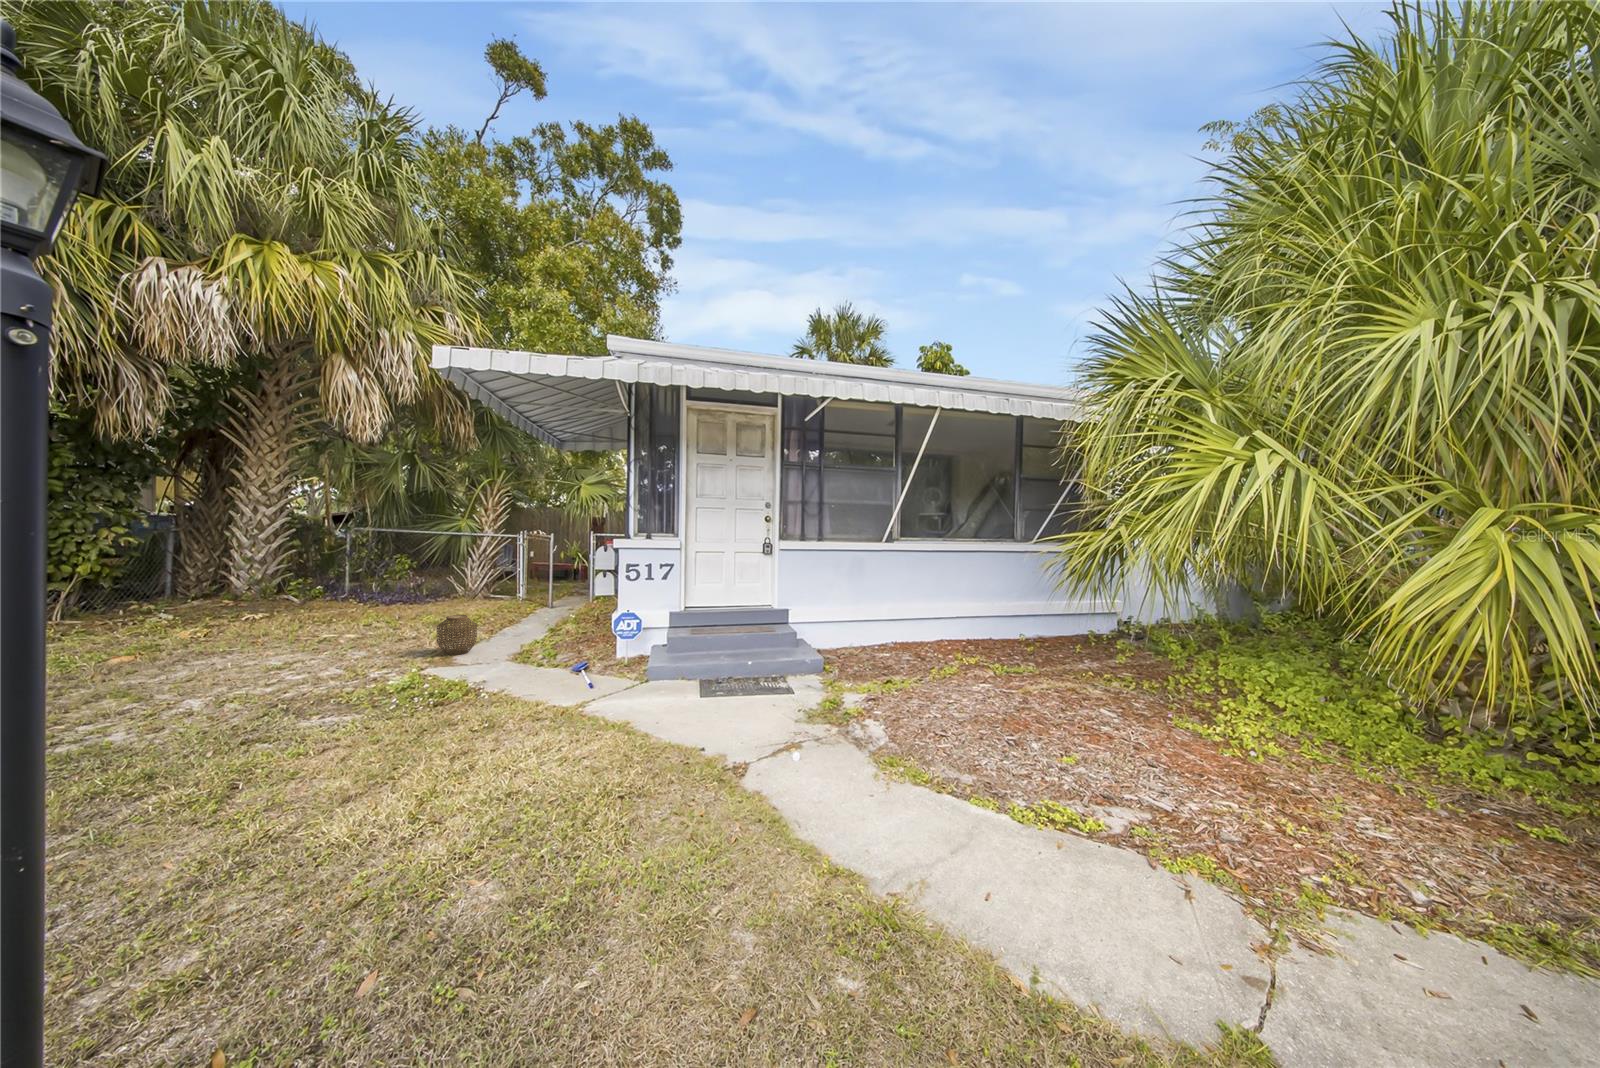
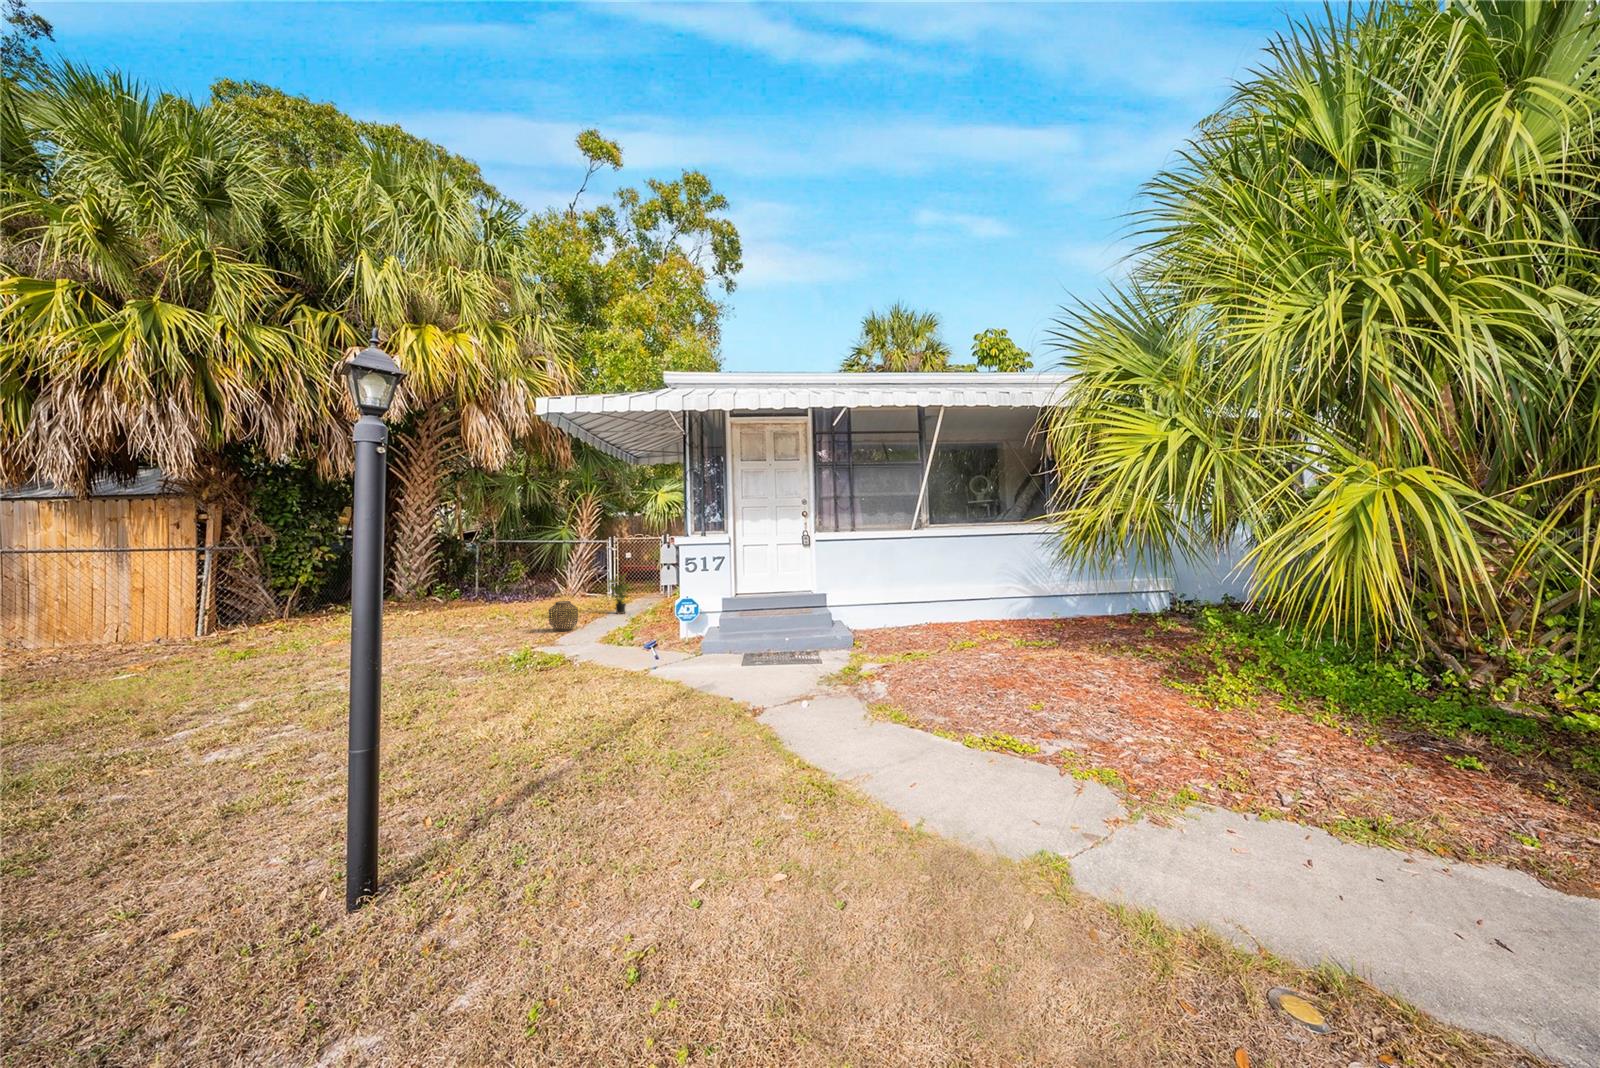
potted plant: none [517,574,545,625] -> present [609,574,629,614]

